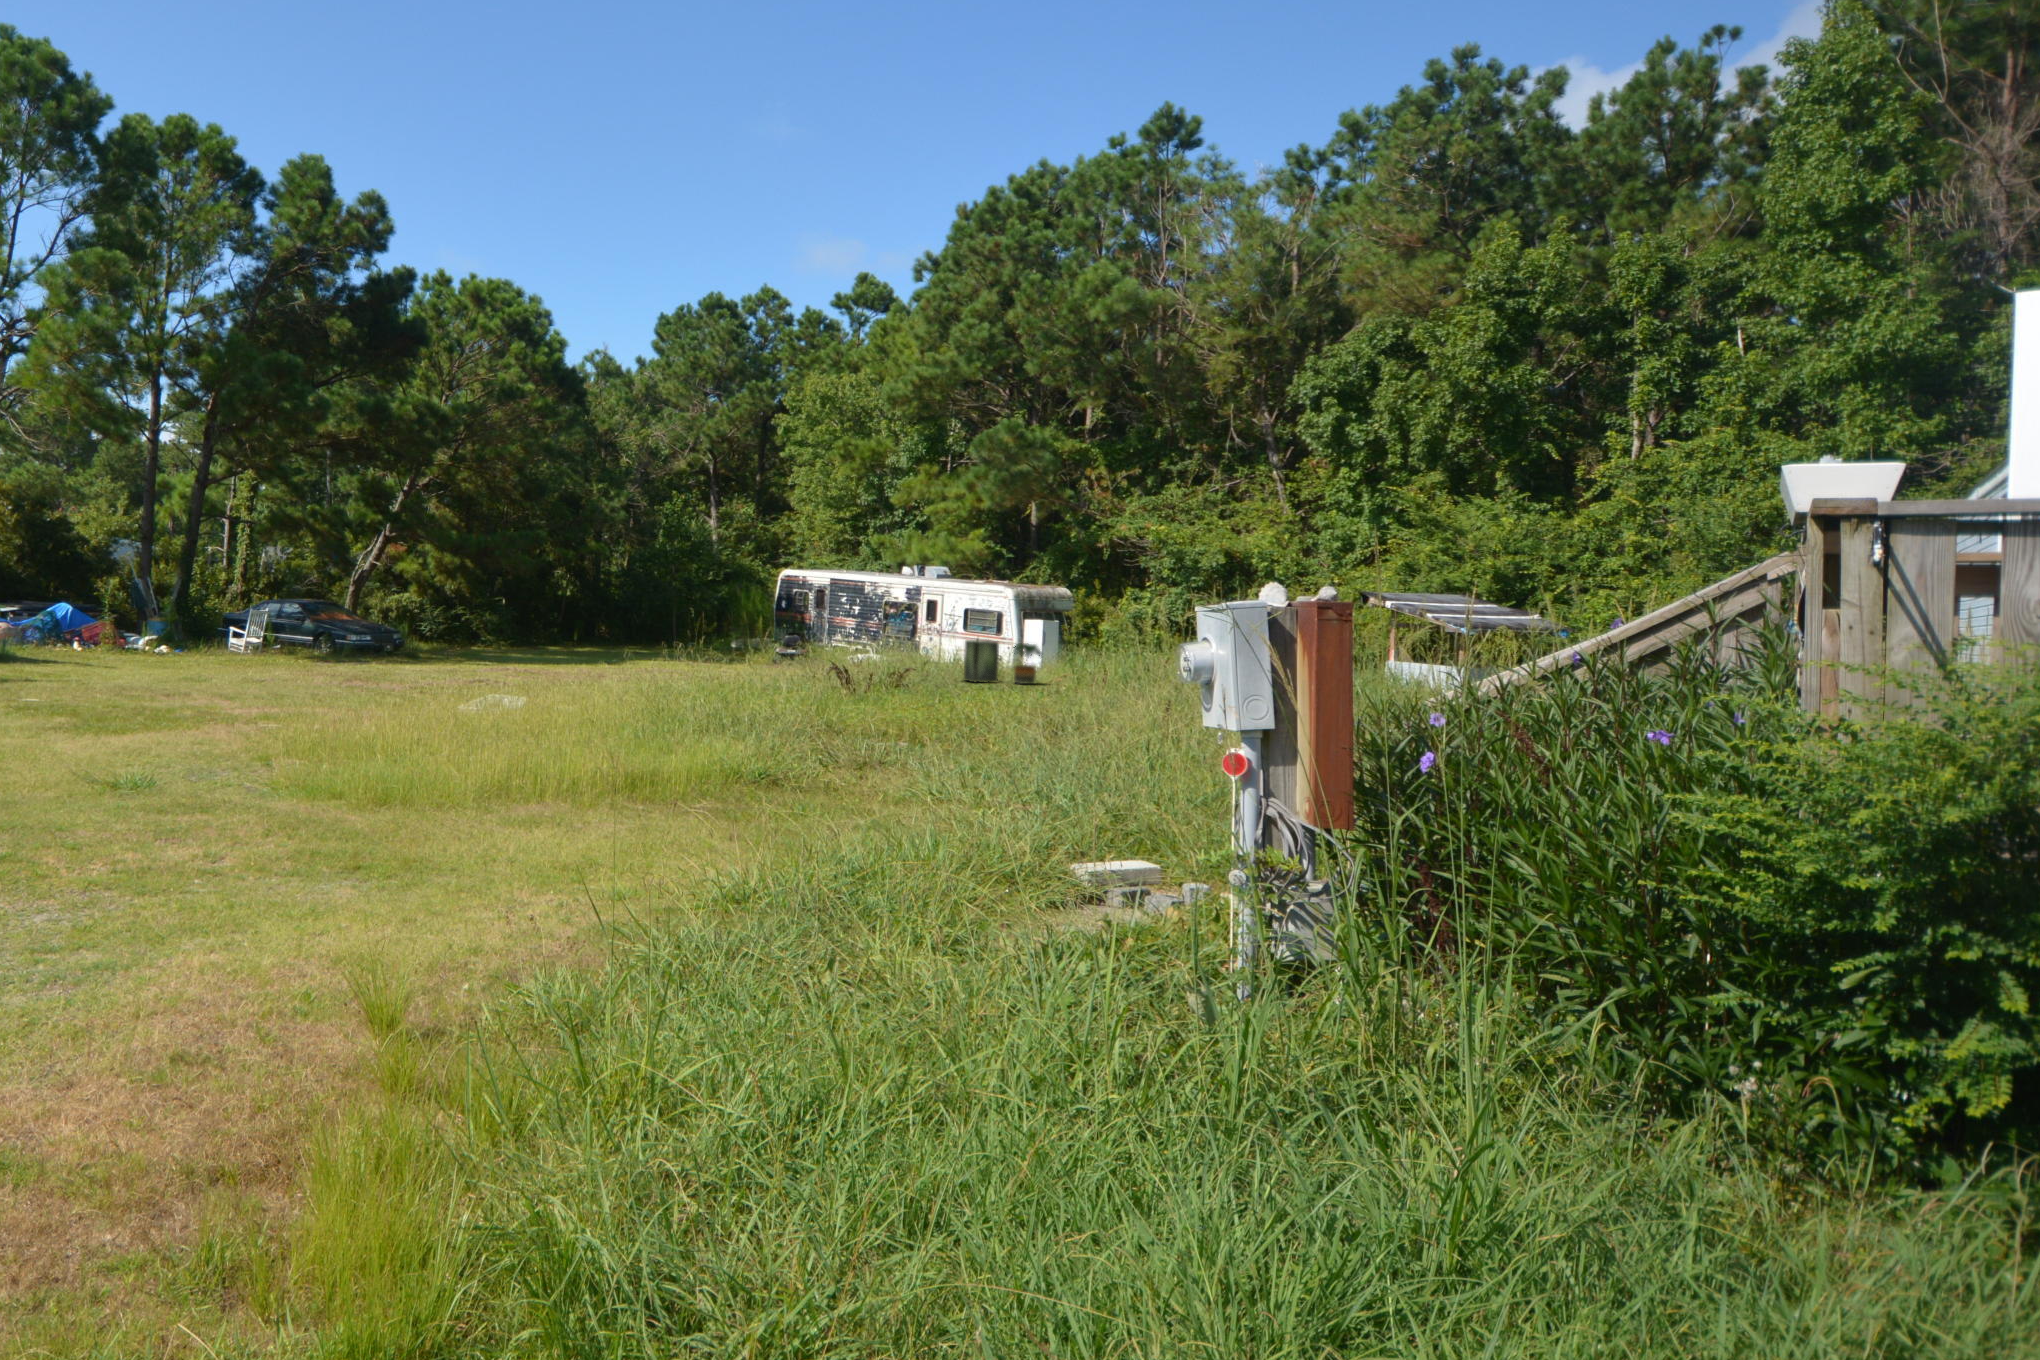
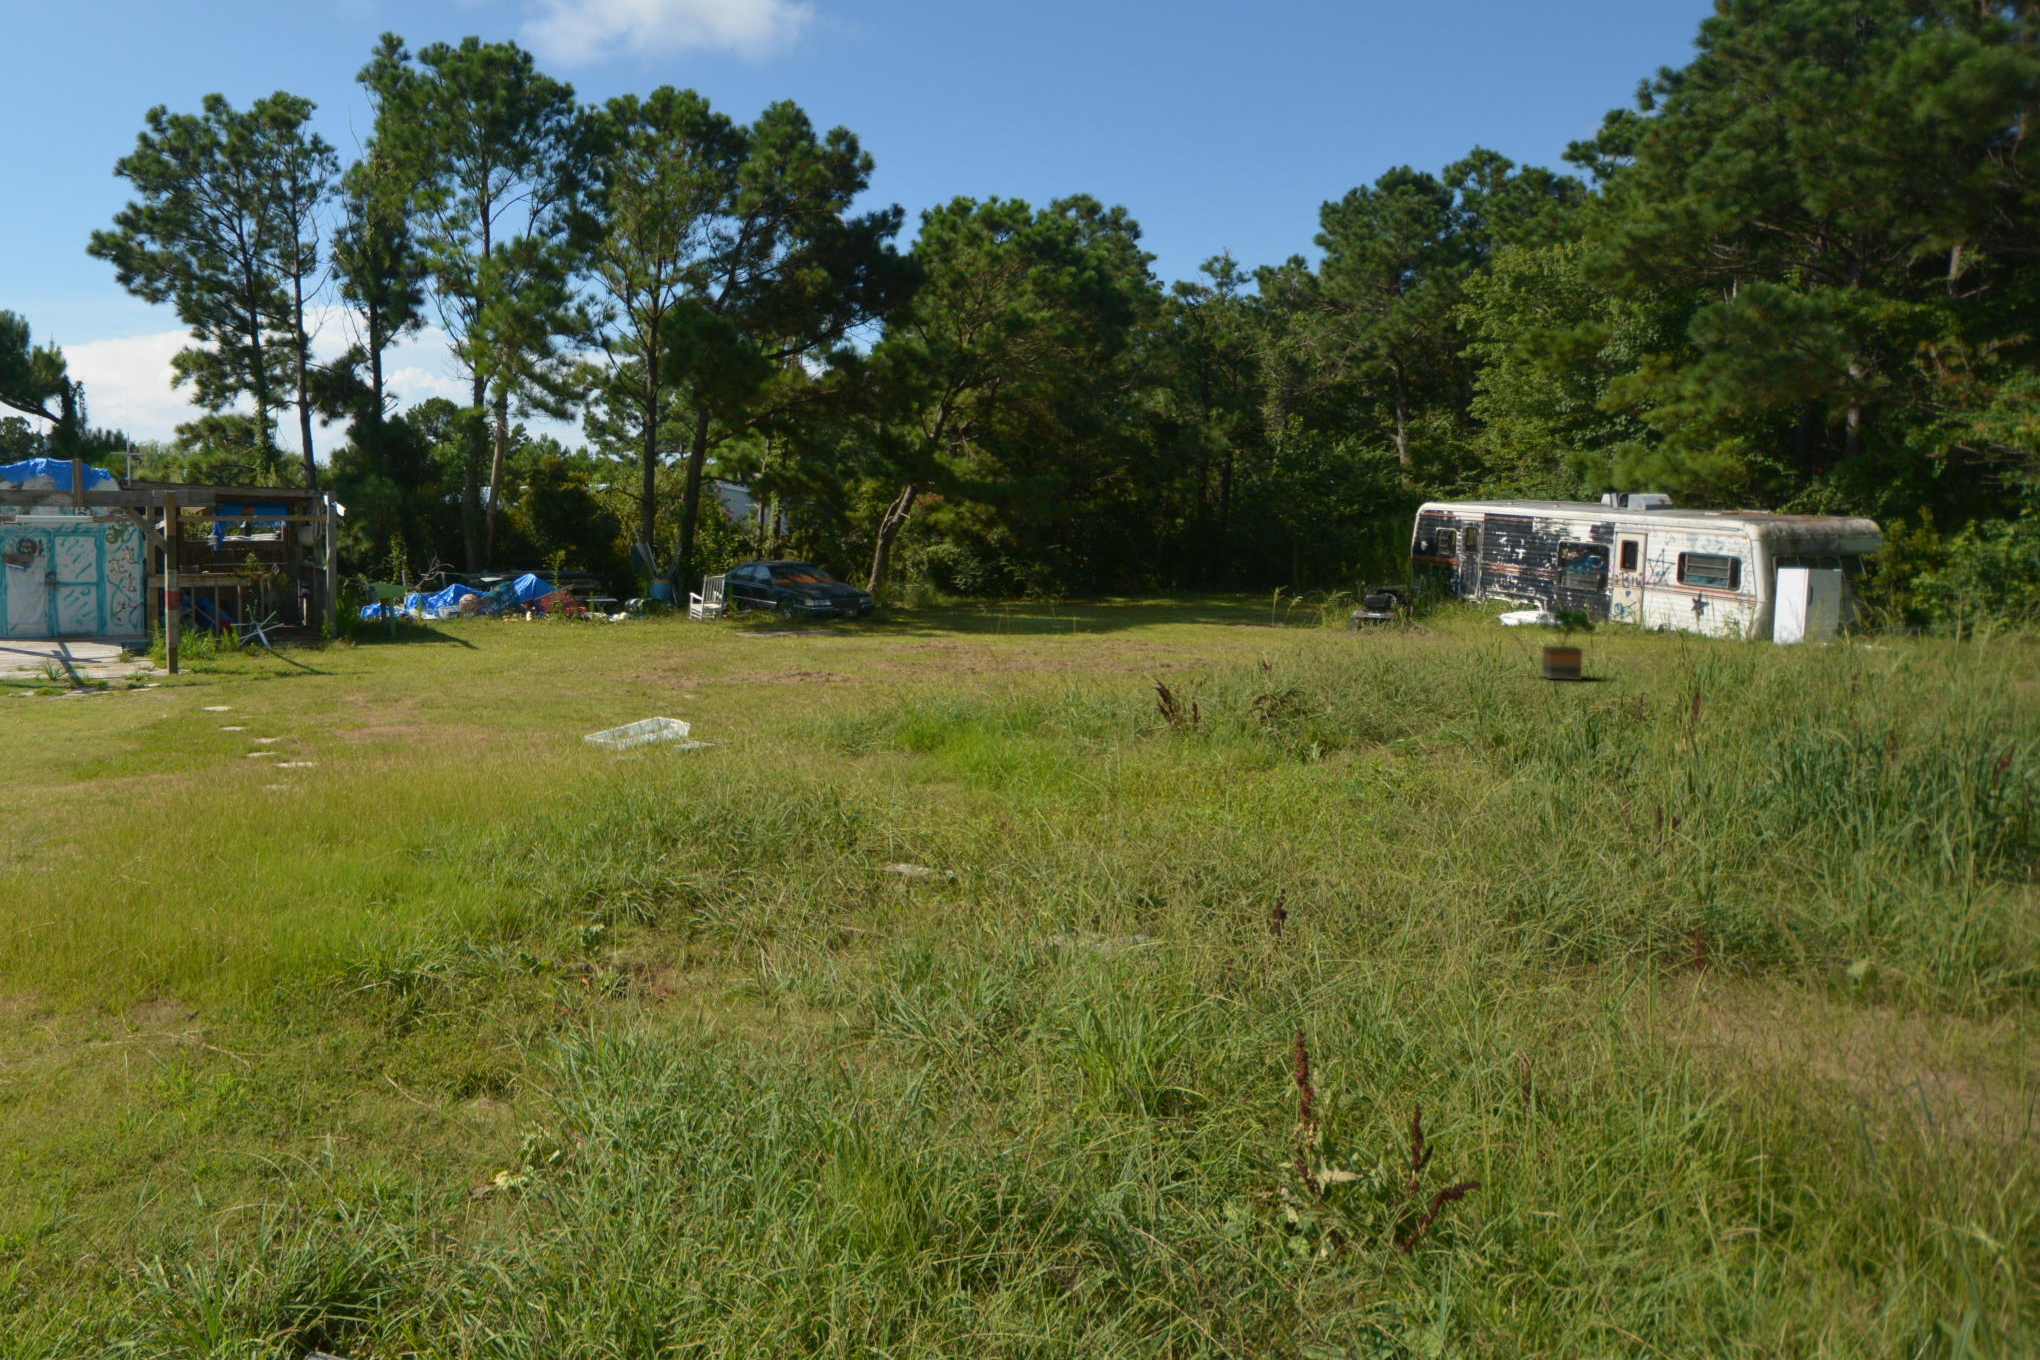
storage box: present [964,640,999,683] -> none [1456,605,1517,675]

